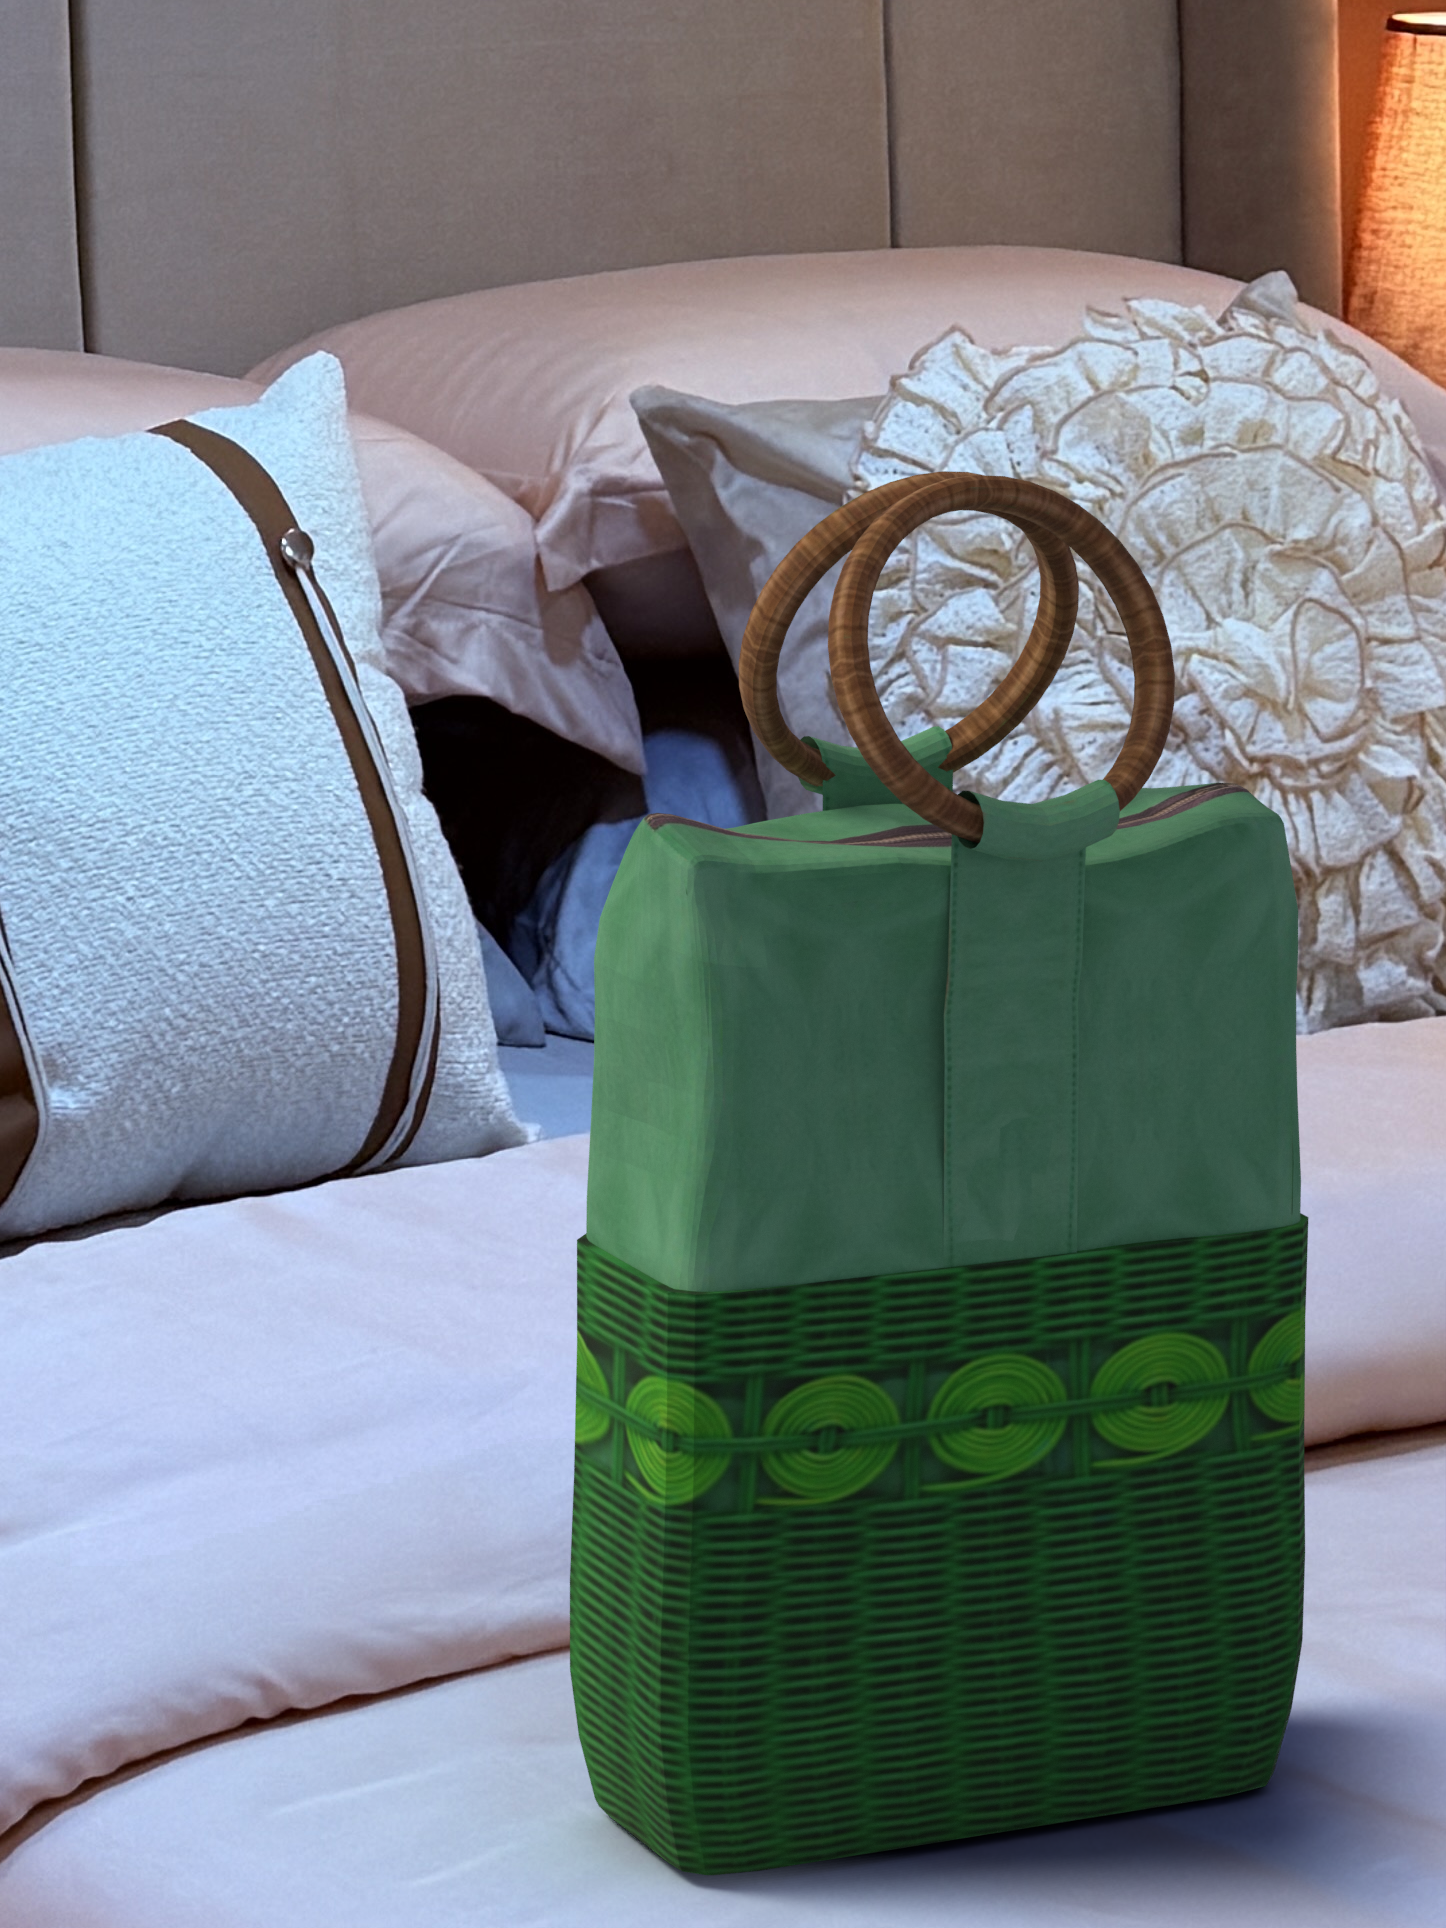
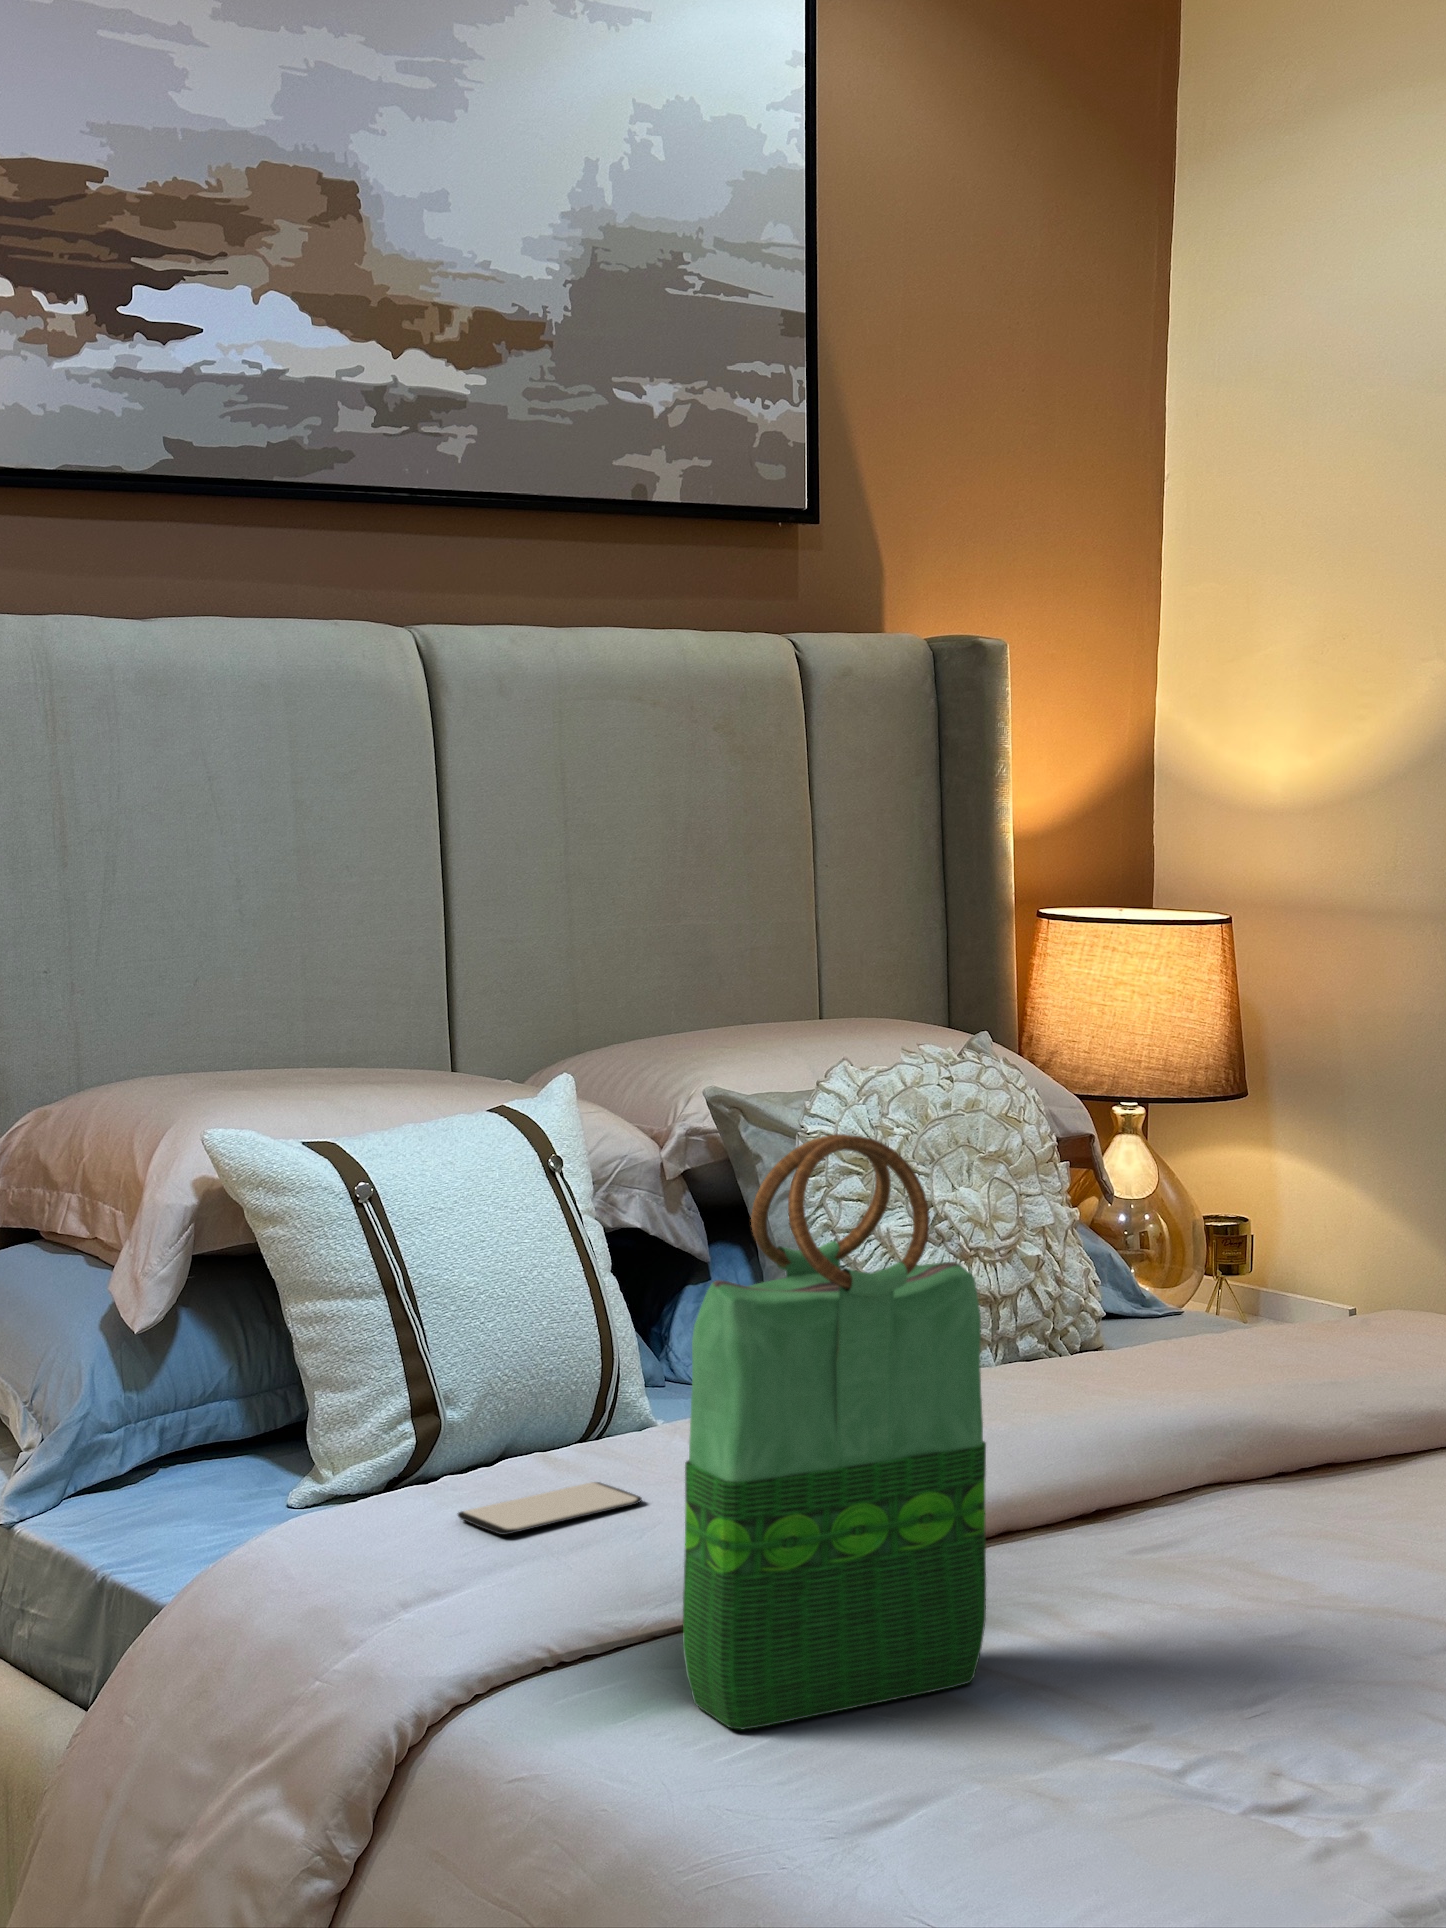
smartphone: none [60,1266,483,1381] -> present [458,1482,642,1535]

